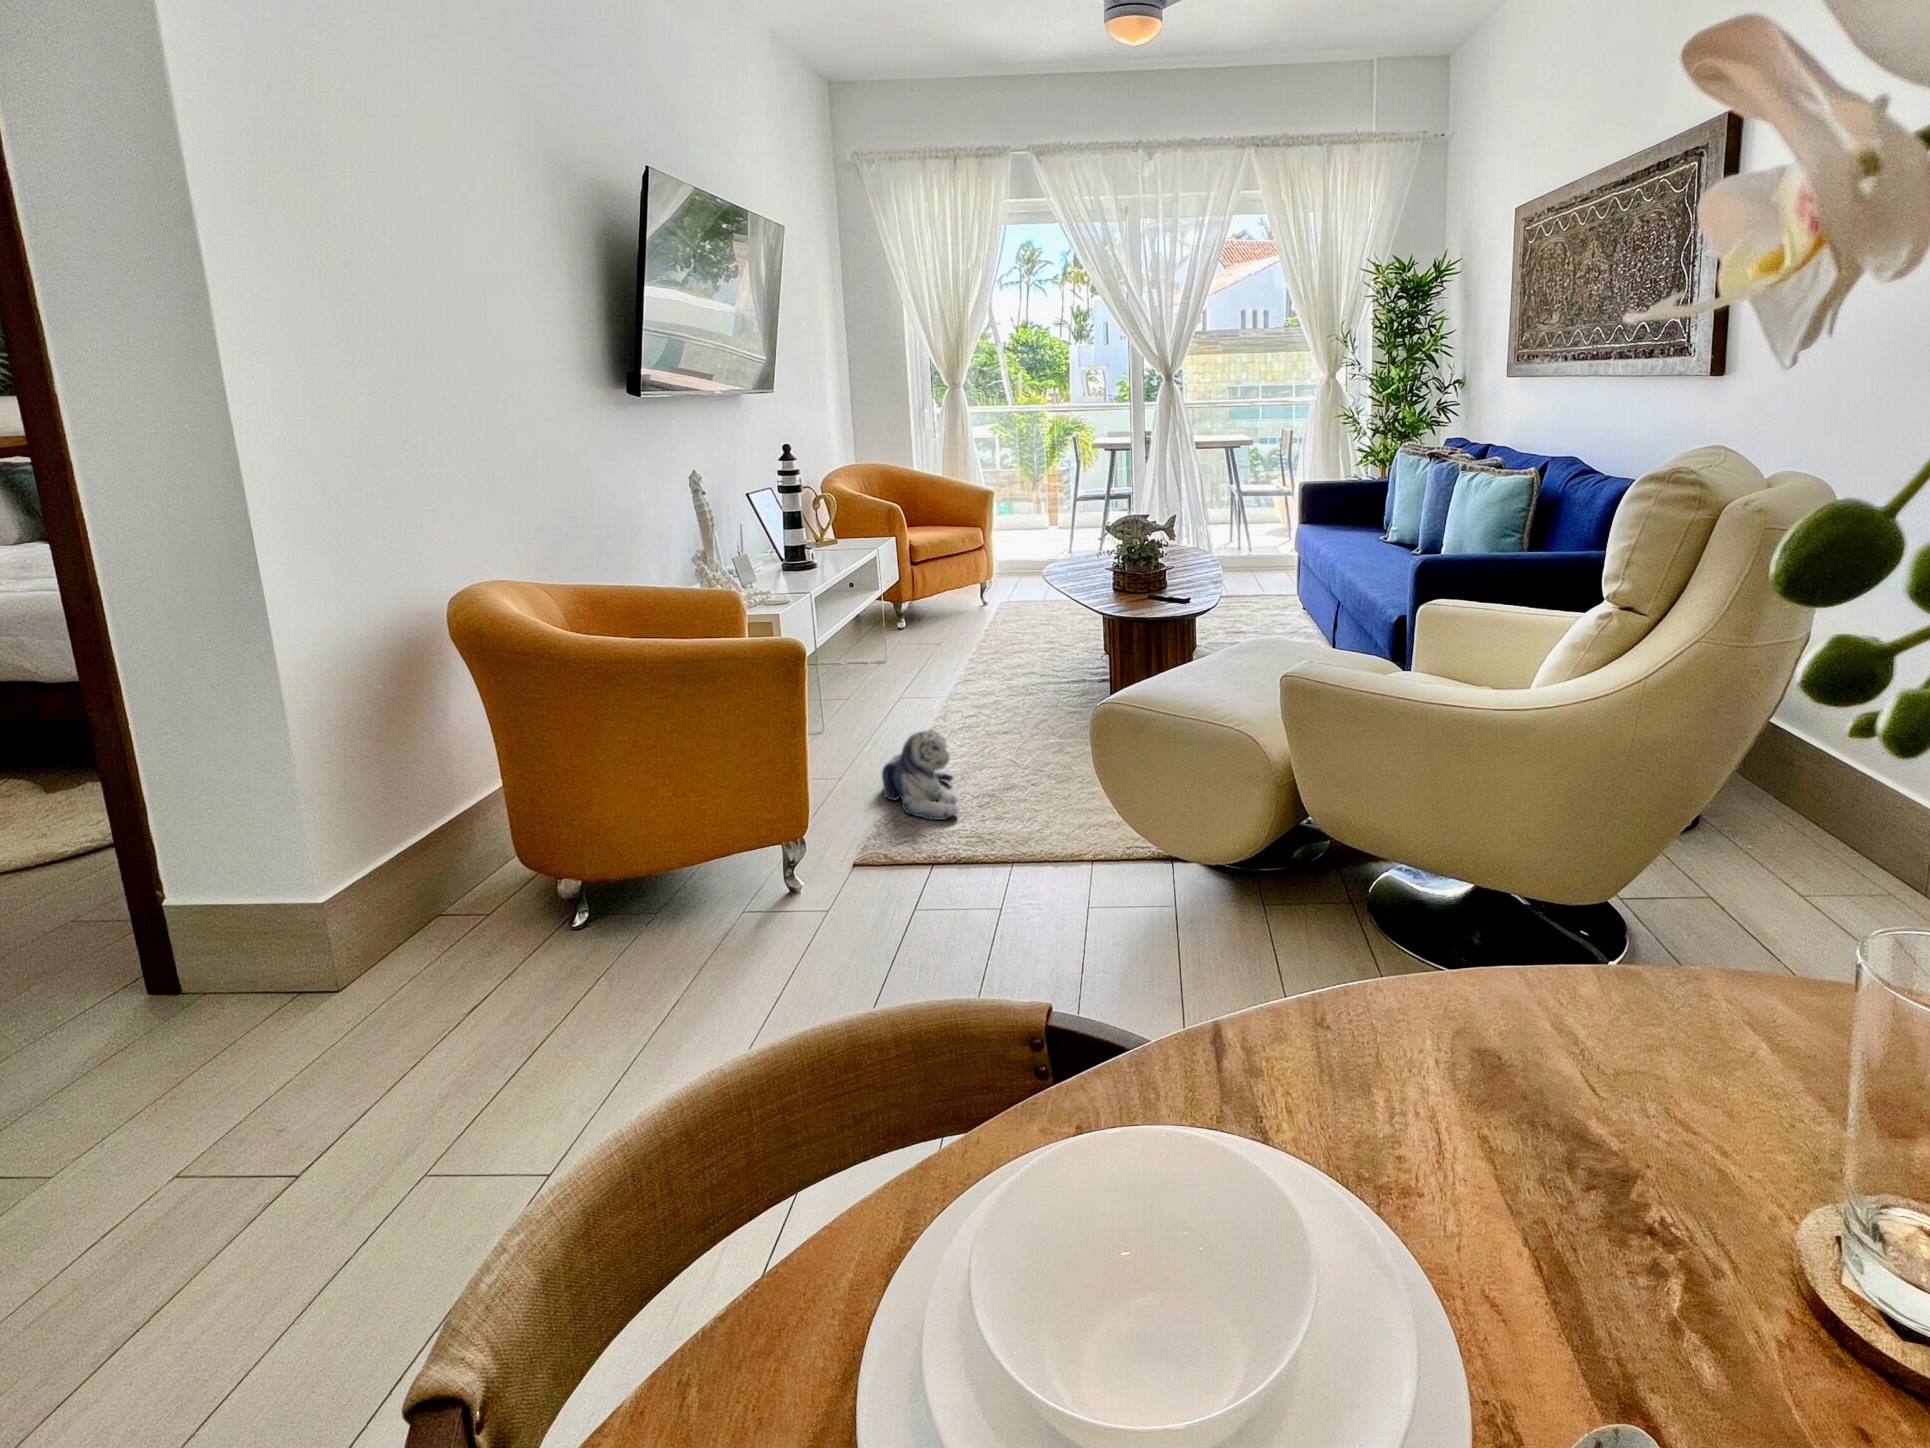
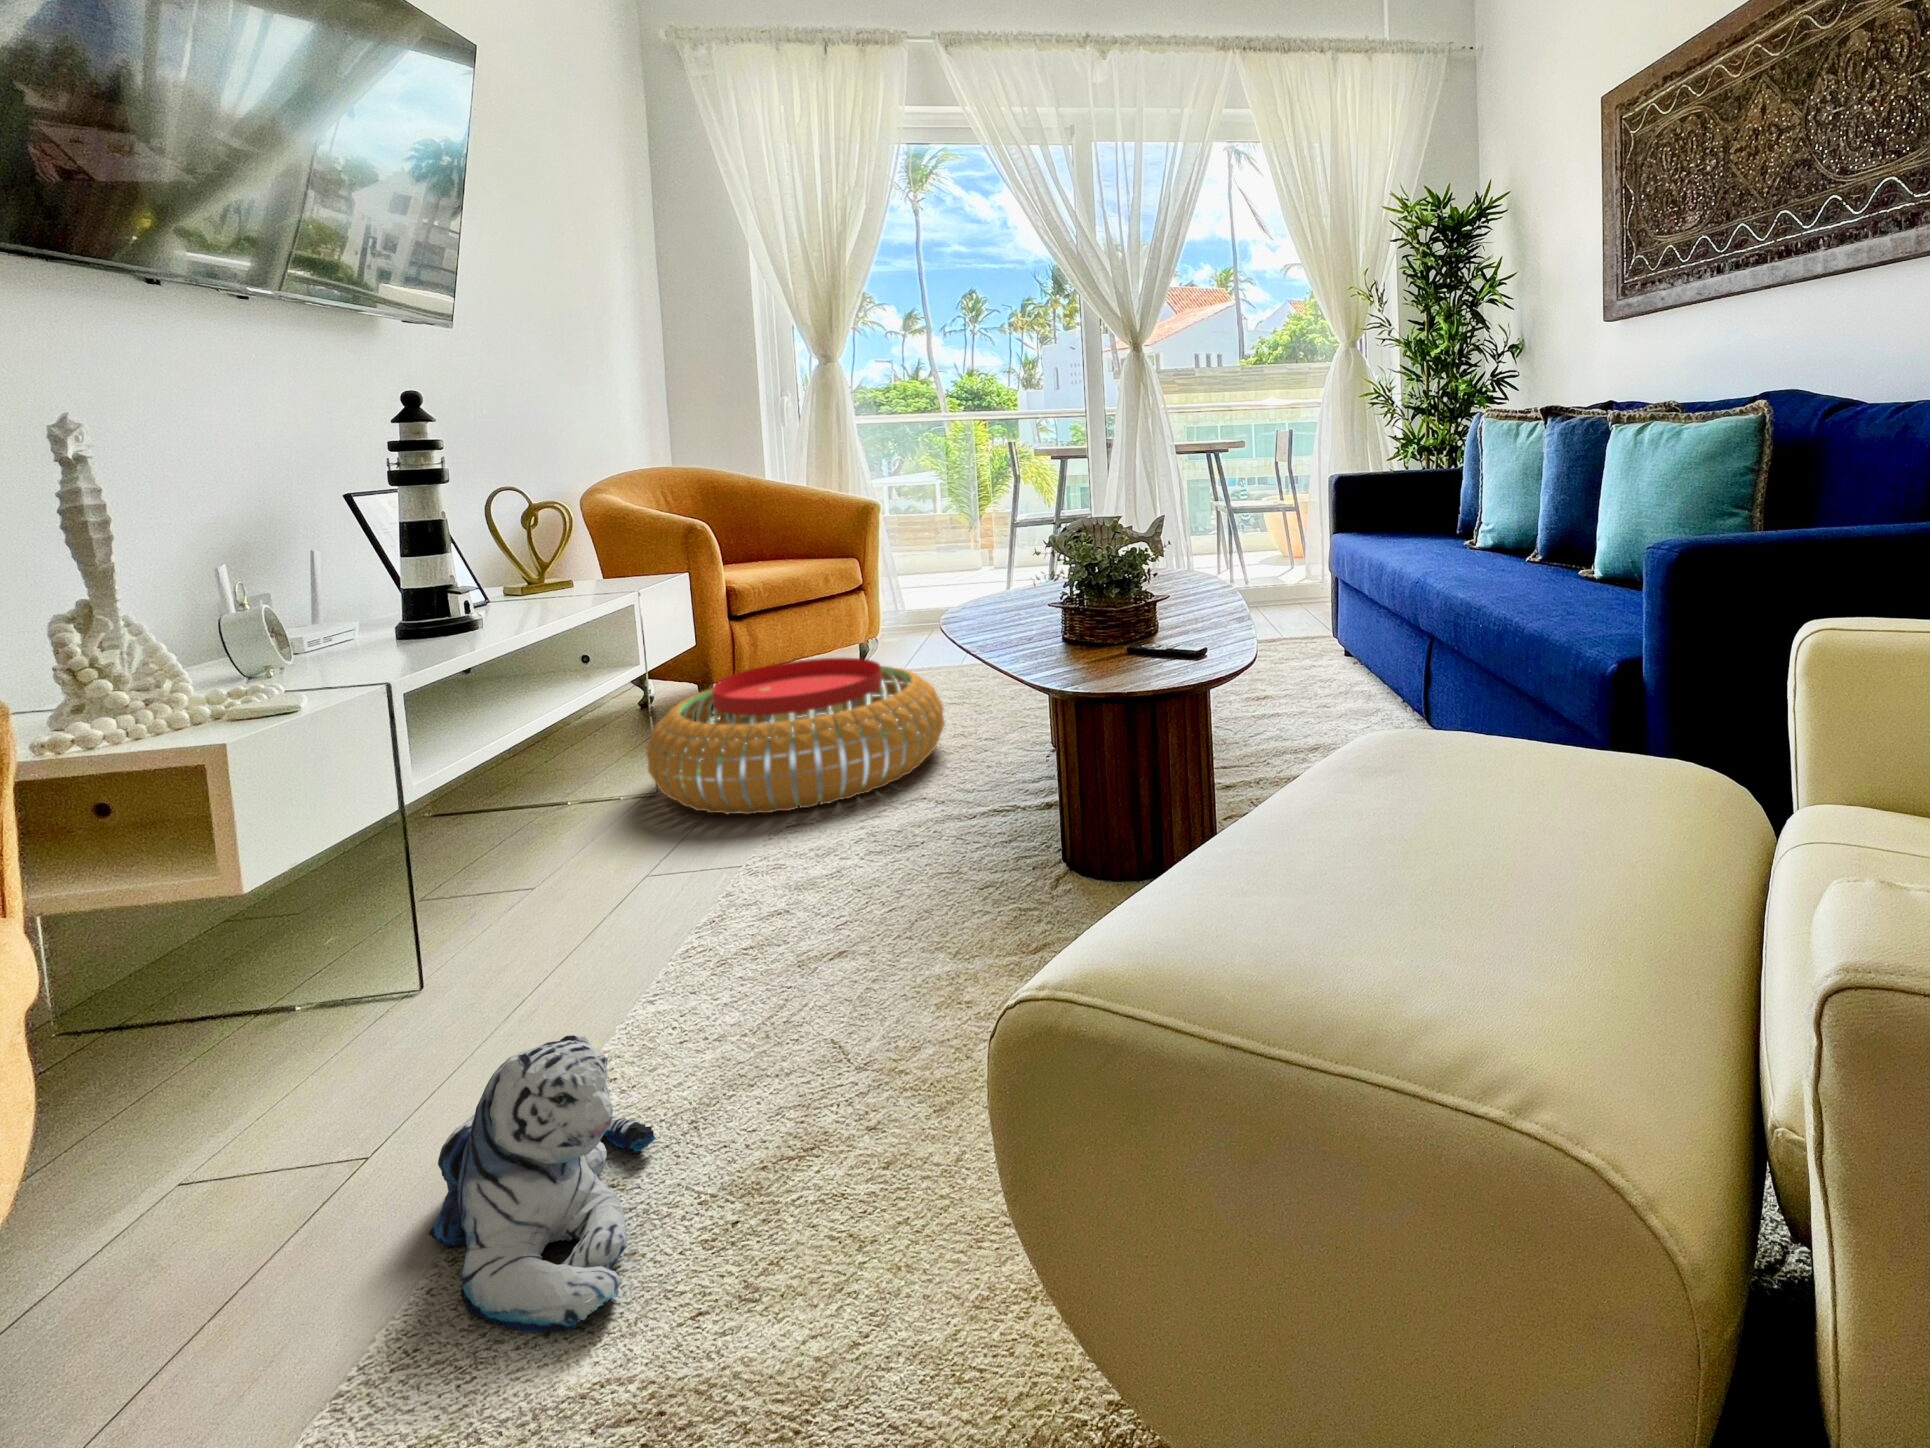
pouf: none [885,591,1043,674] -> present [647,658,944,814]

